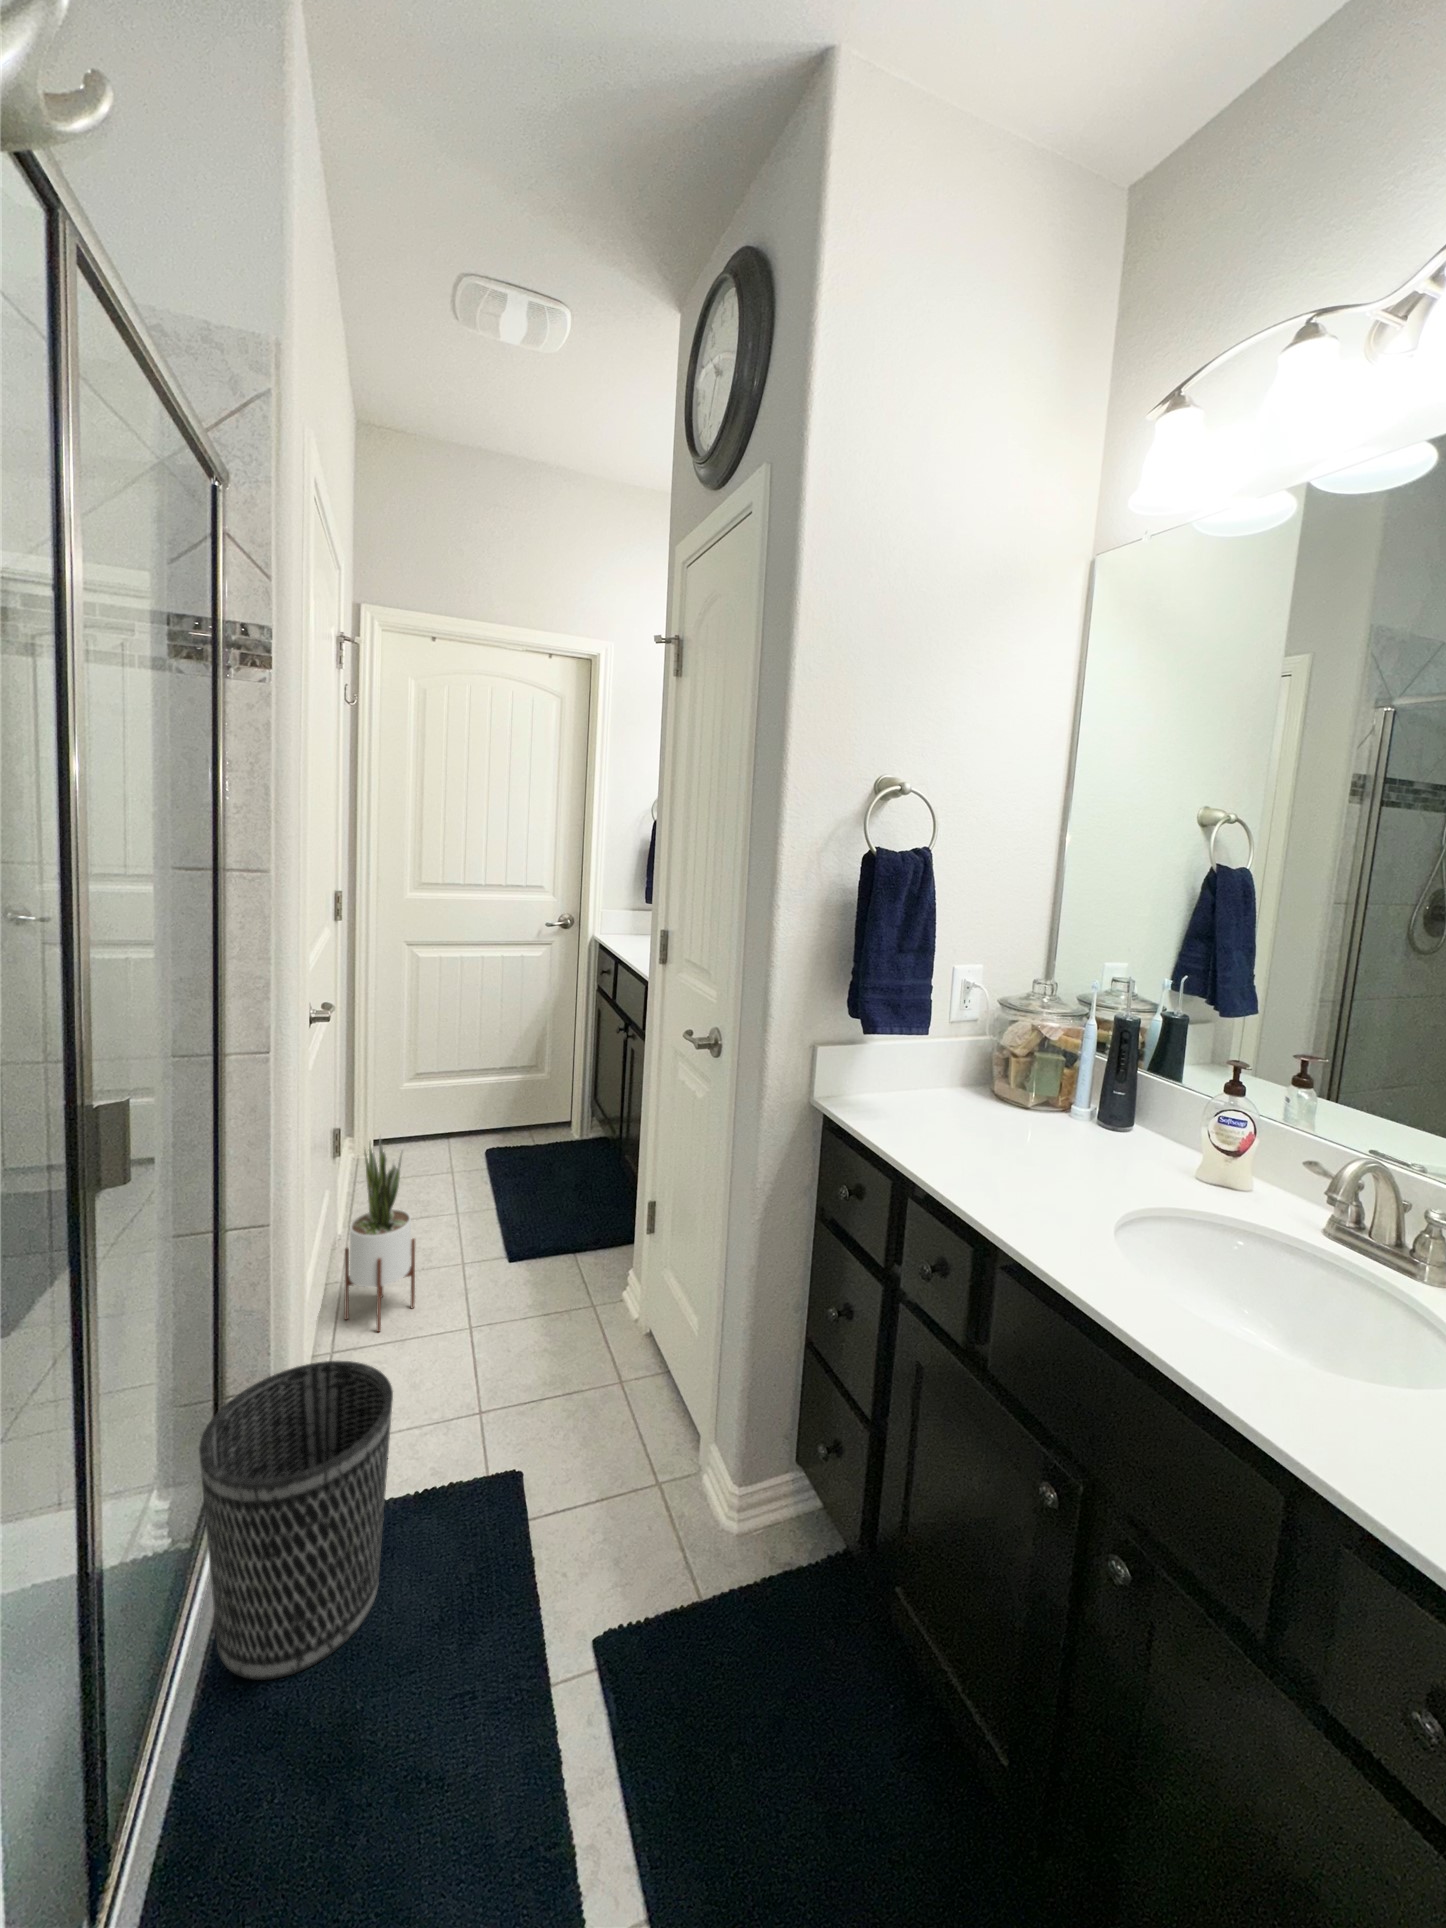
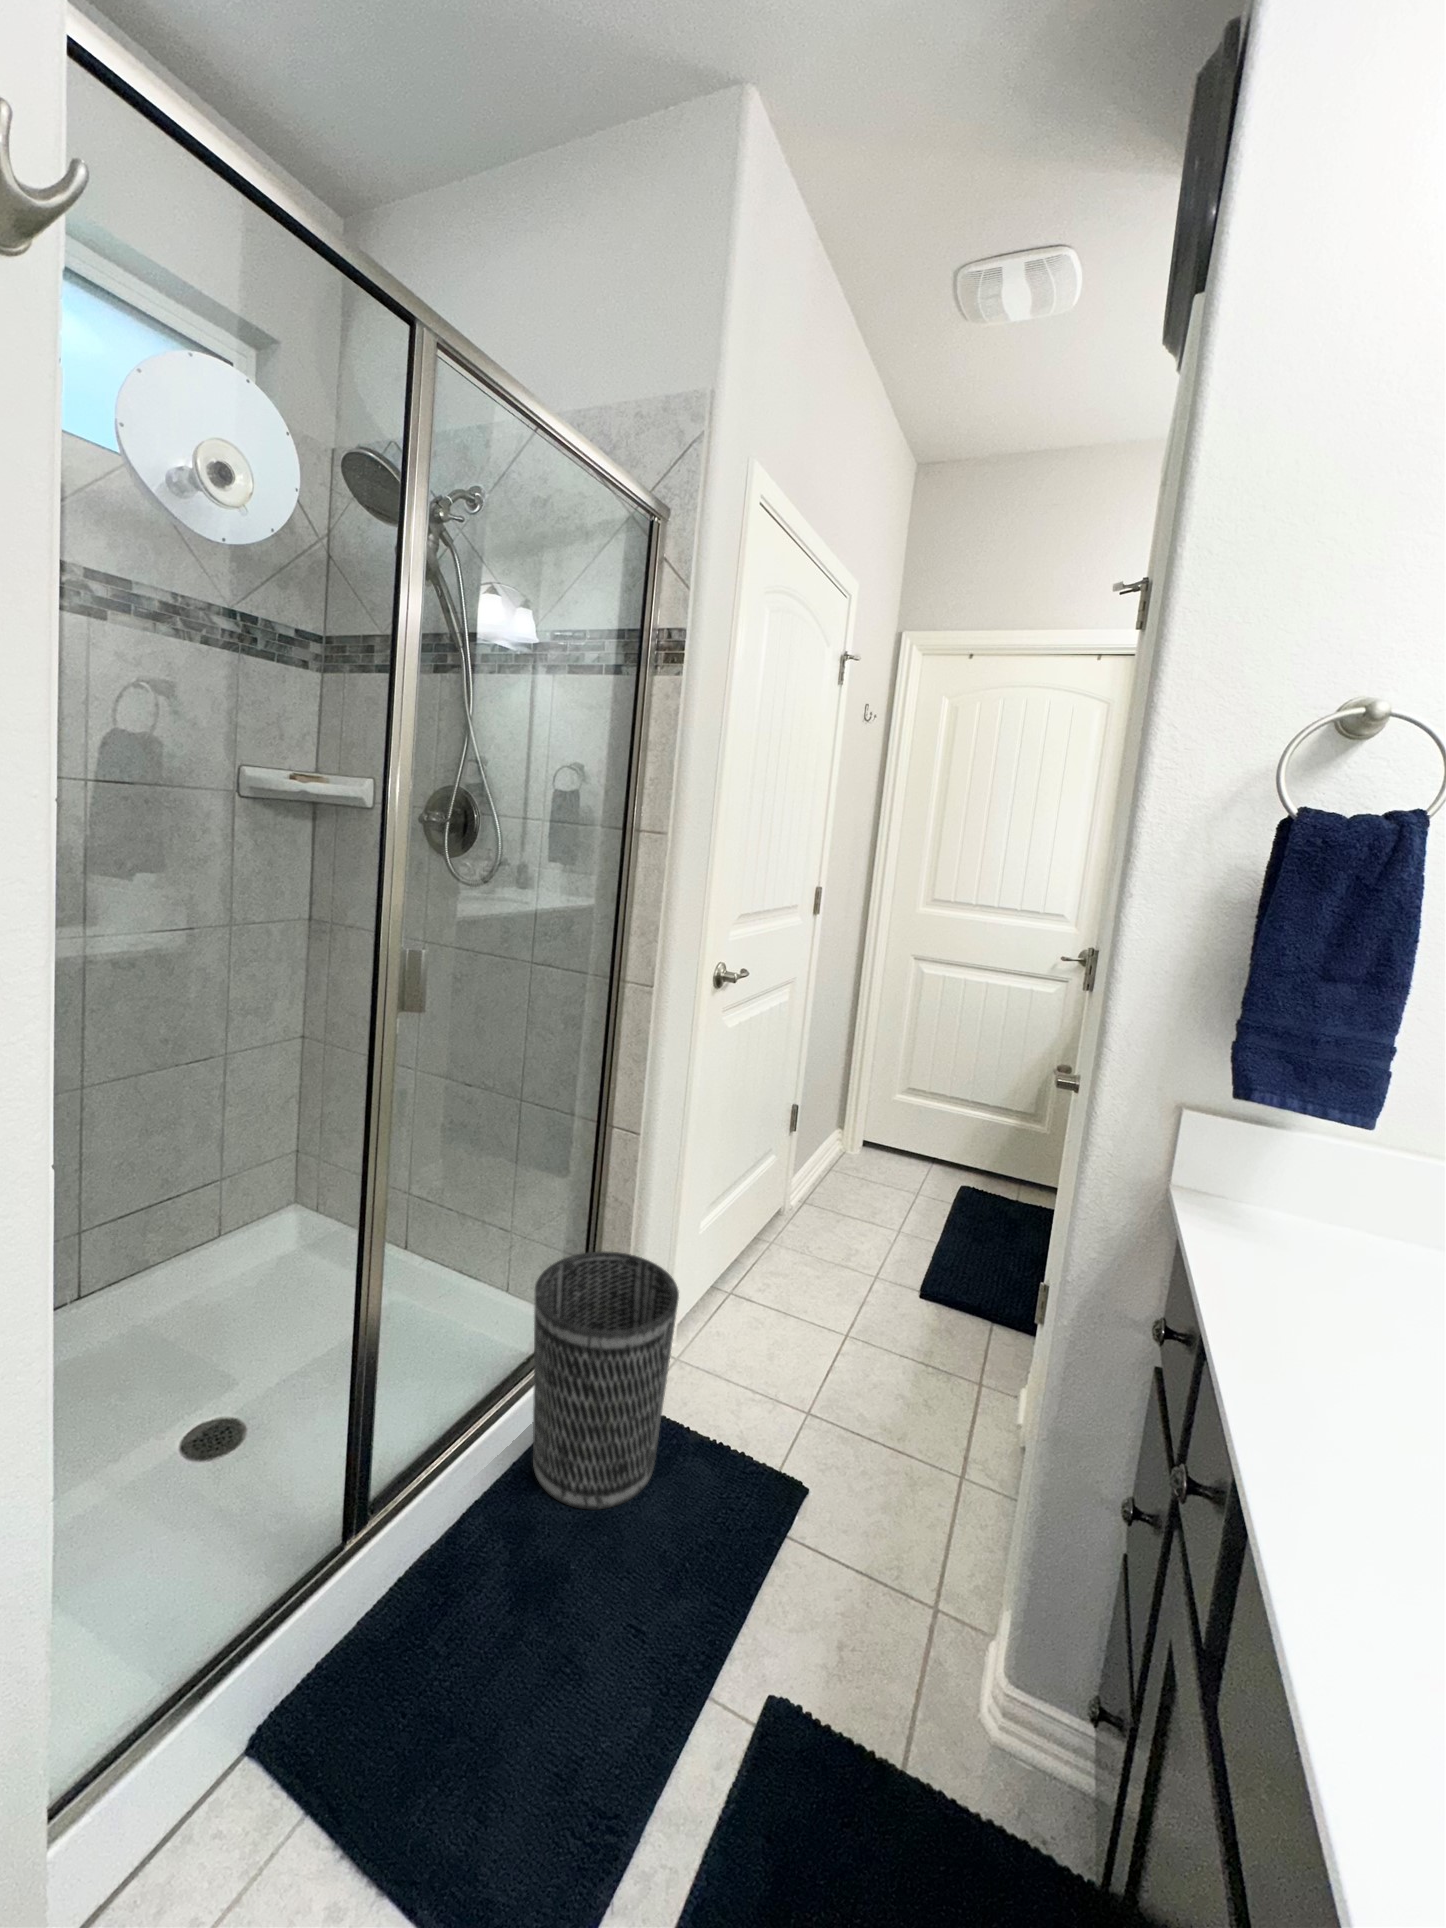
potted plant: present [344,1139,415,1332] -> none [757,1109,821,1295]

